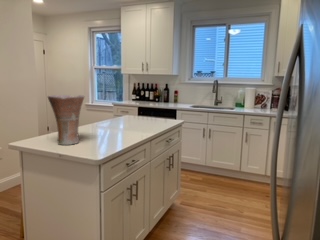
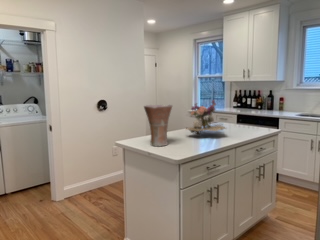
flower arrangement: none [96,90,141,130] -> present [186,100,225,135]

